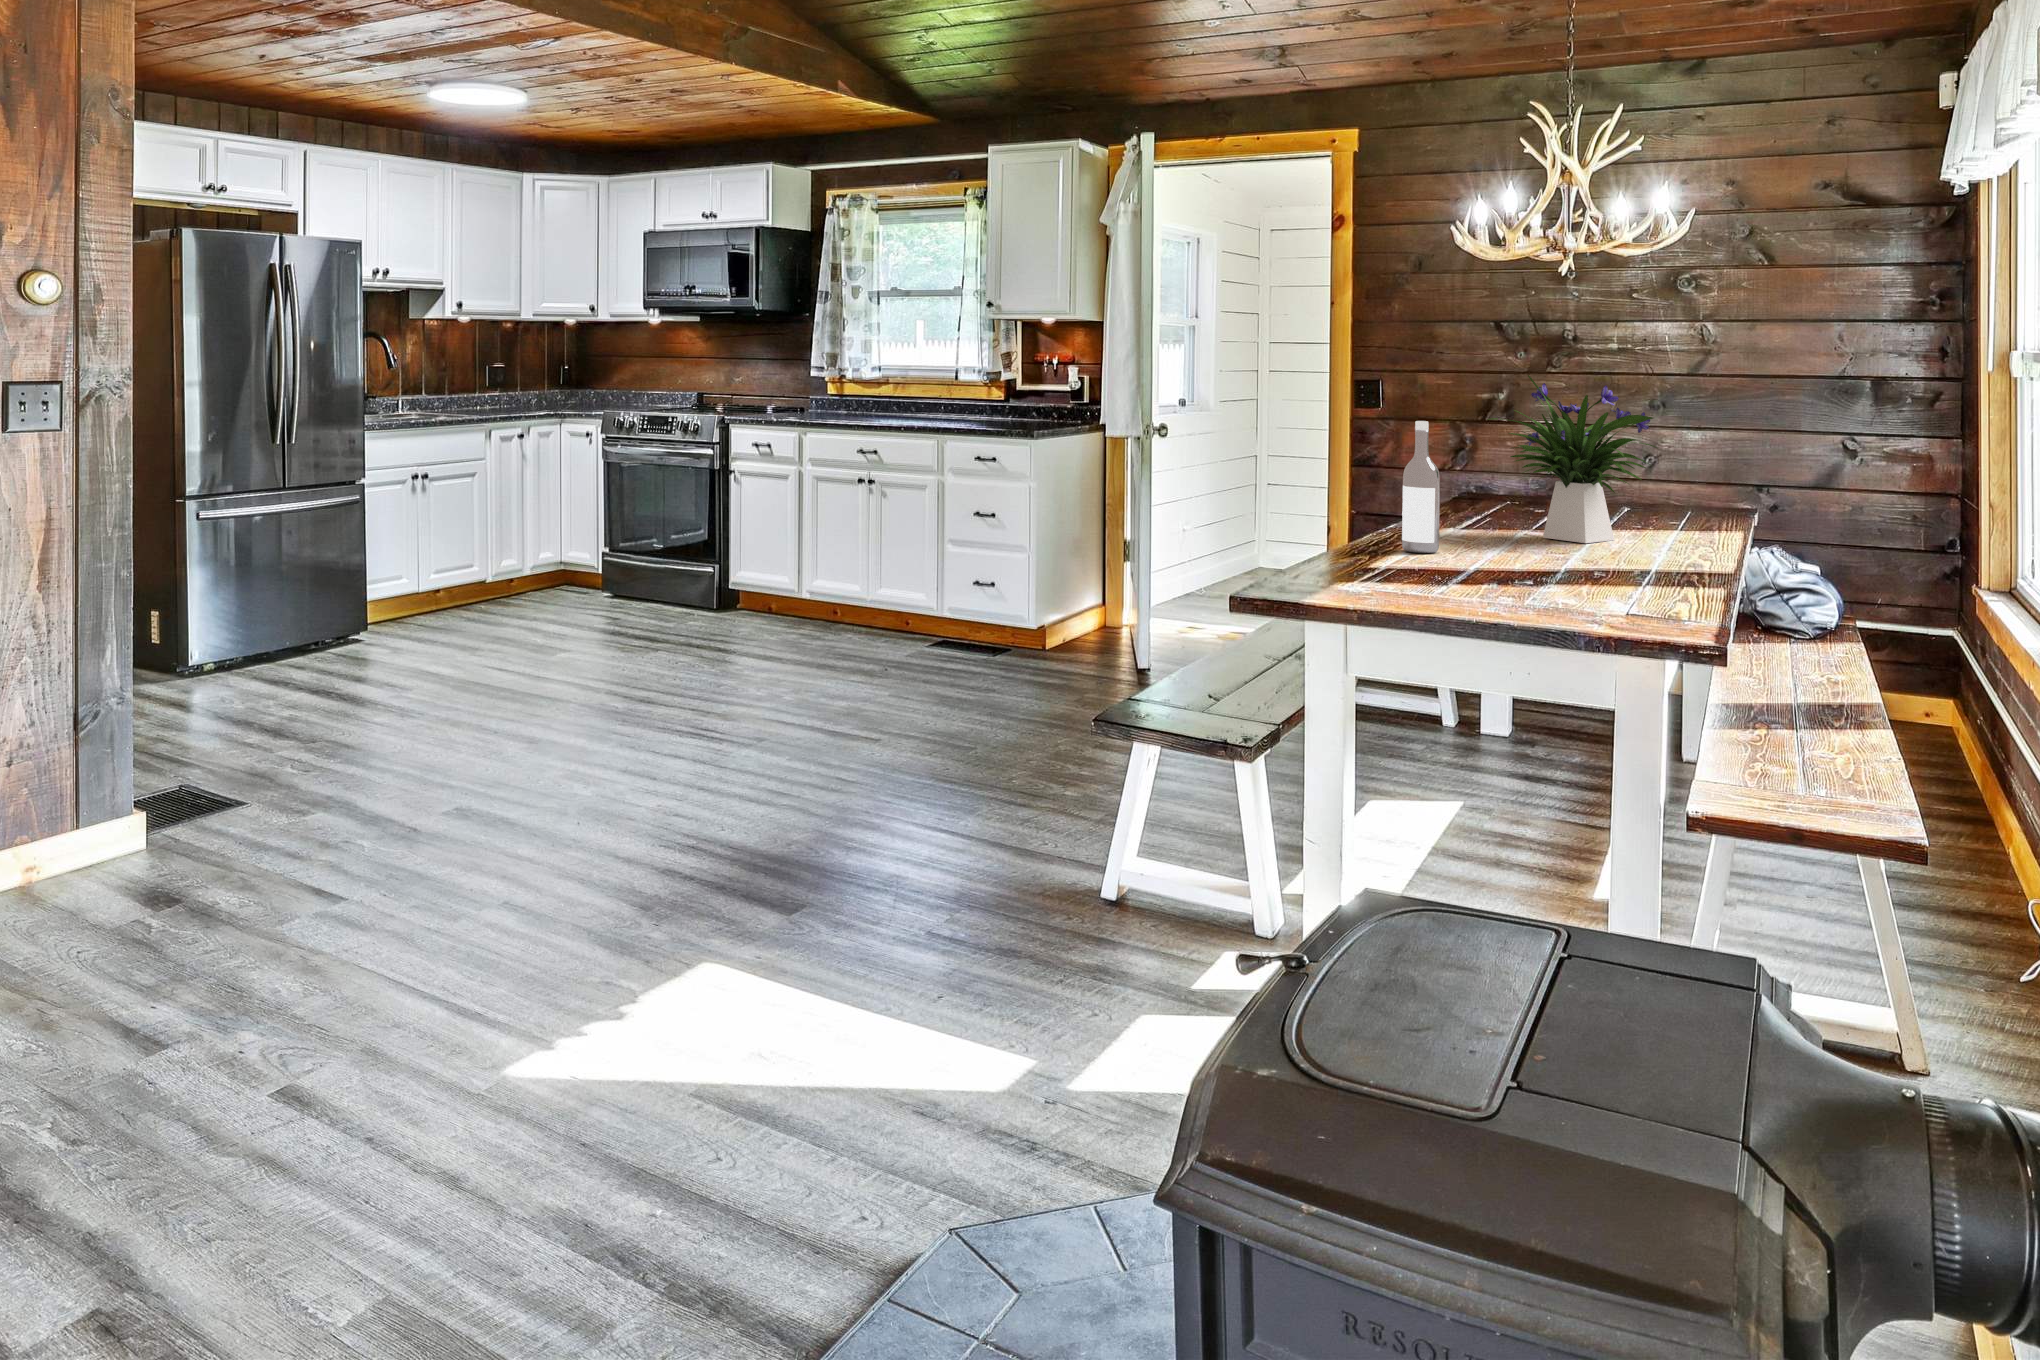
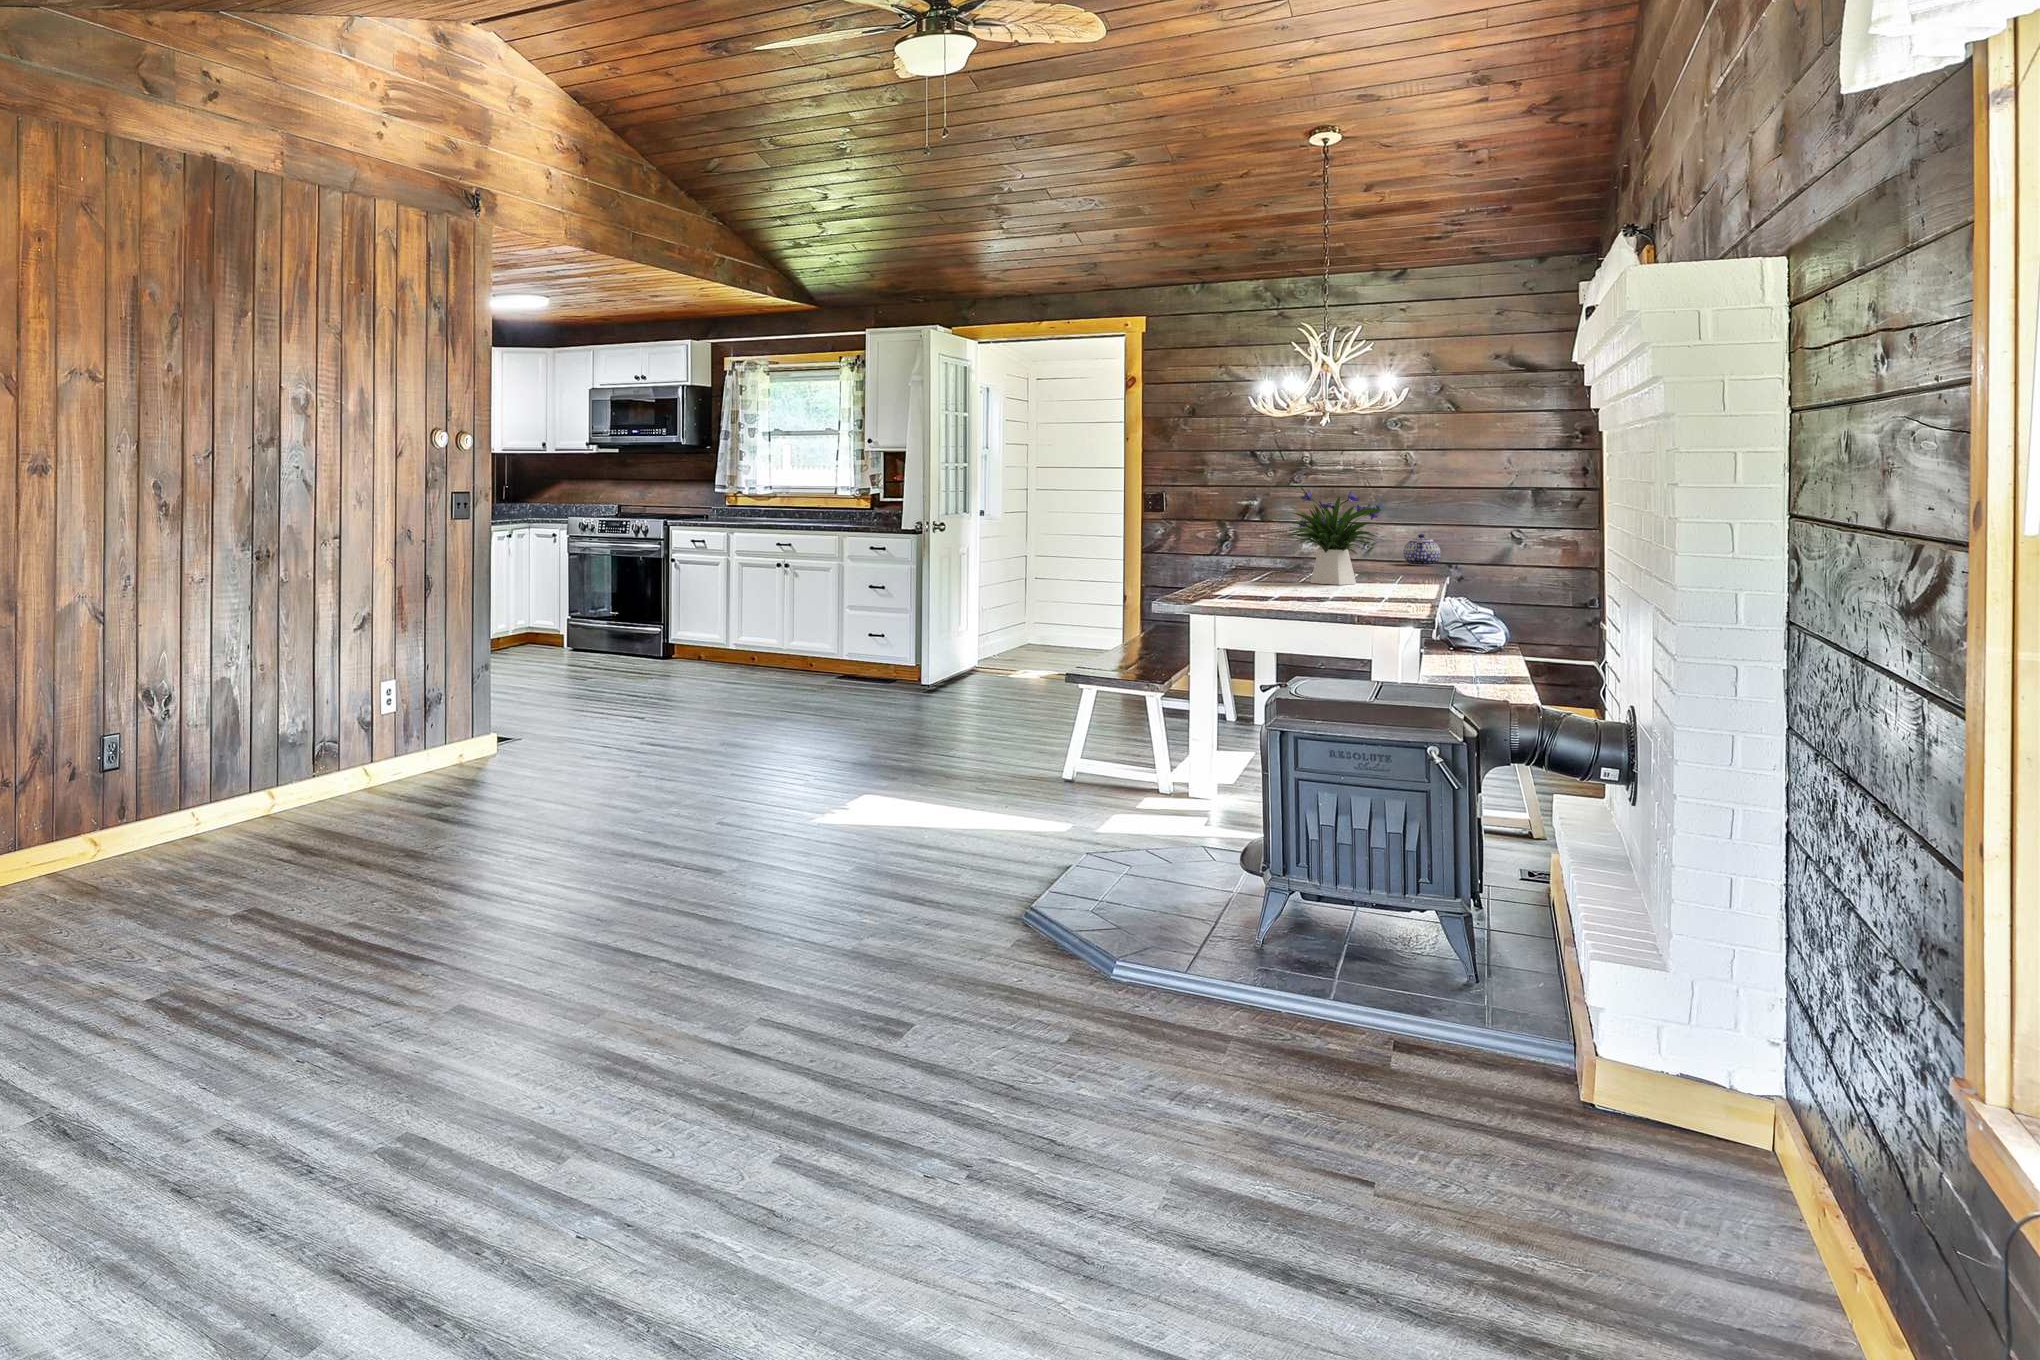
wine bottle: present [1402,421,1440,553] -> none [1228,512,1251,588]
teapot: none [1695,443,1746,490] -> present [1403,534,1441,566]

